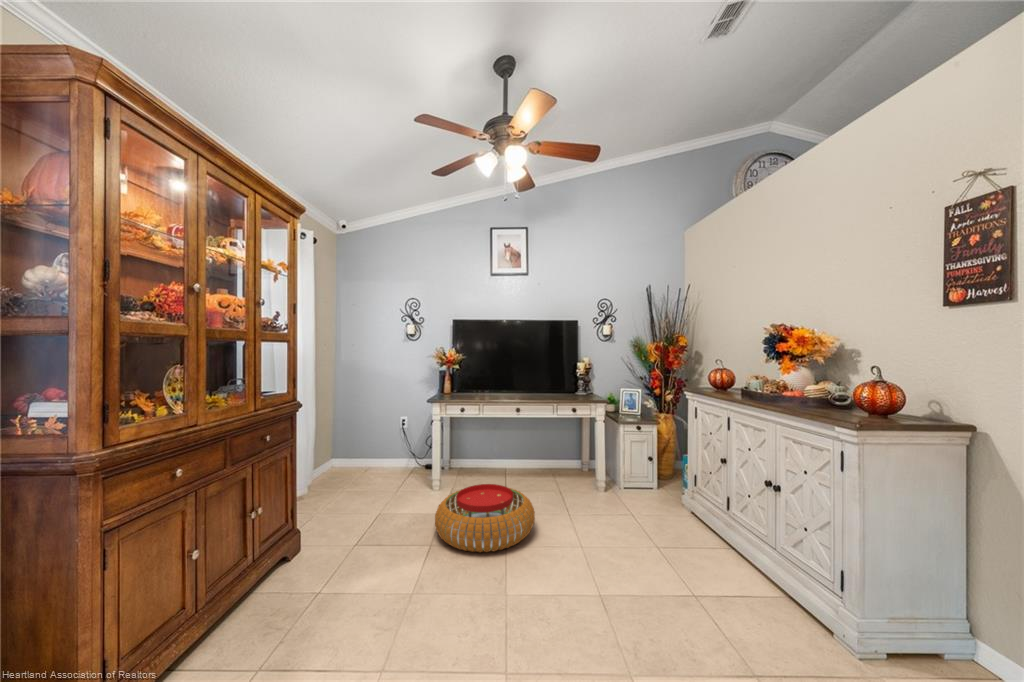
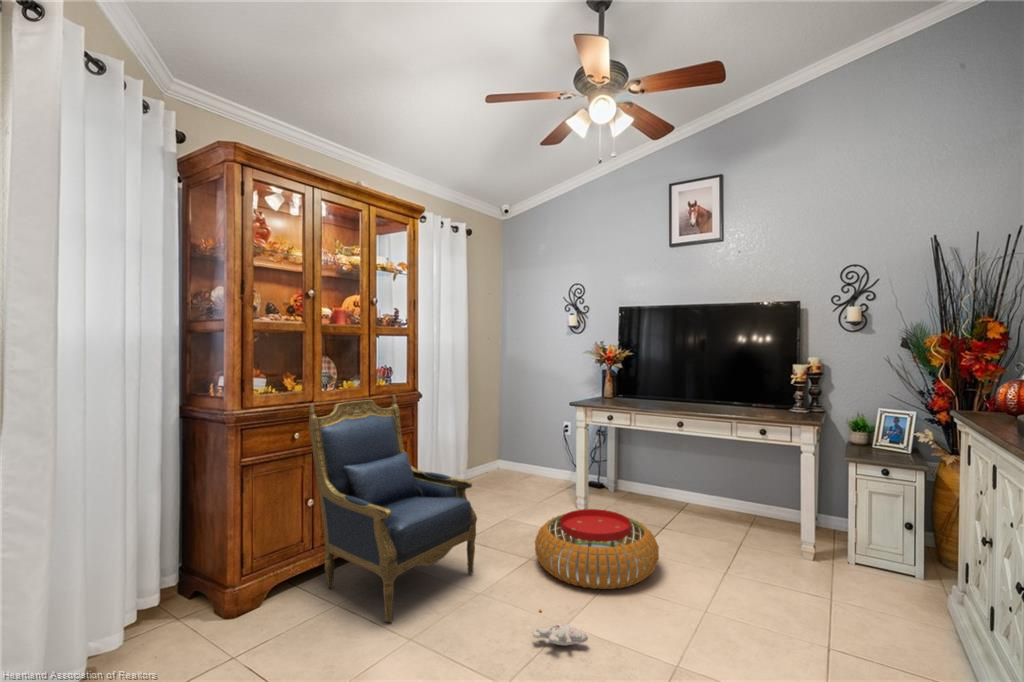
armchair: none [197,407,398,658] -> present [309,395,477,622]
plush toy: none [478,582,539,608] -> present [532,609,588,645]

